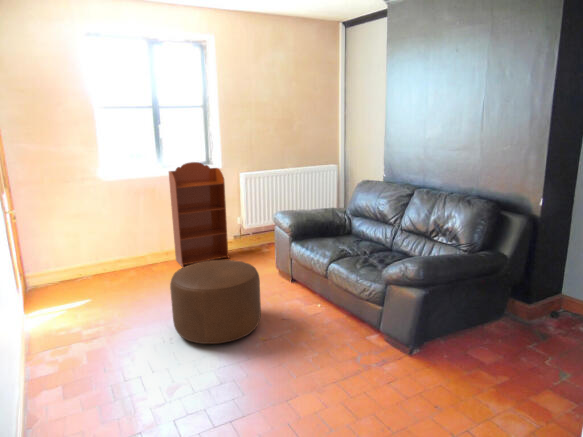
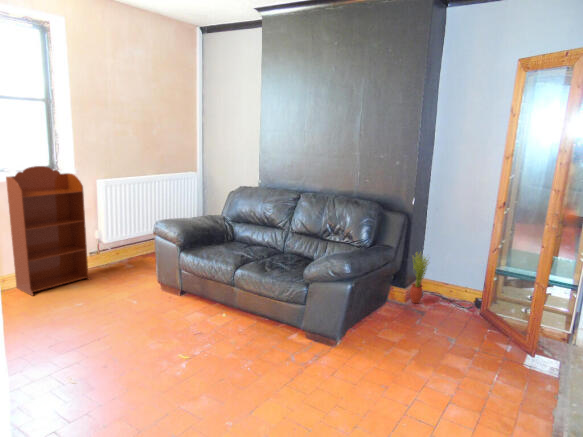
ottoman: present [170,260,261,344] -> none [61,277,174,378]
potted plant: none [540,263,569,325] -> present [410,252,429,303]

